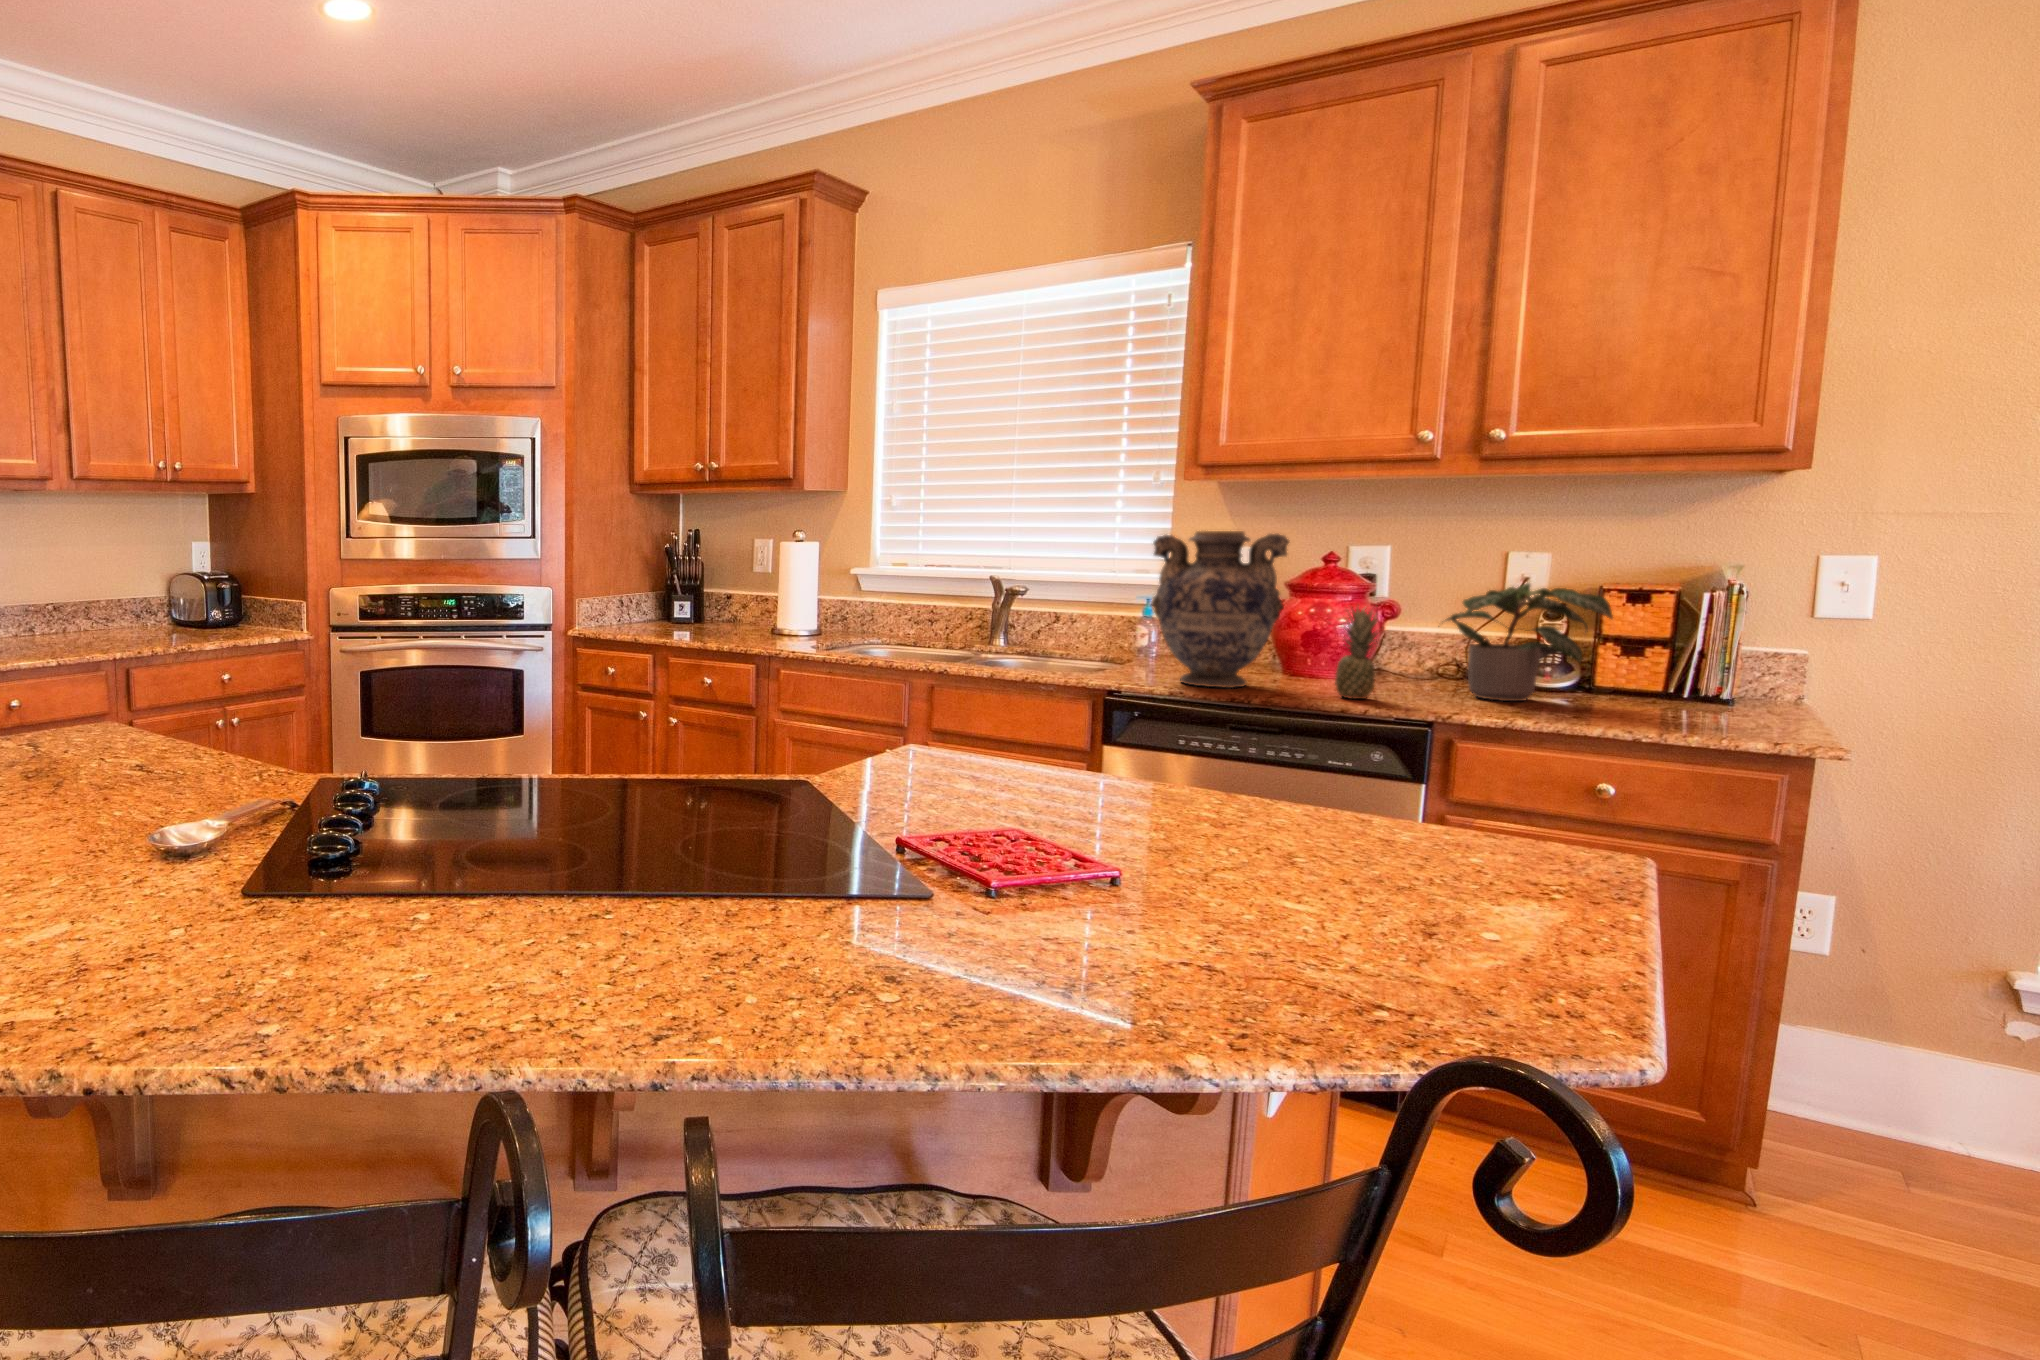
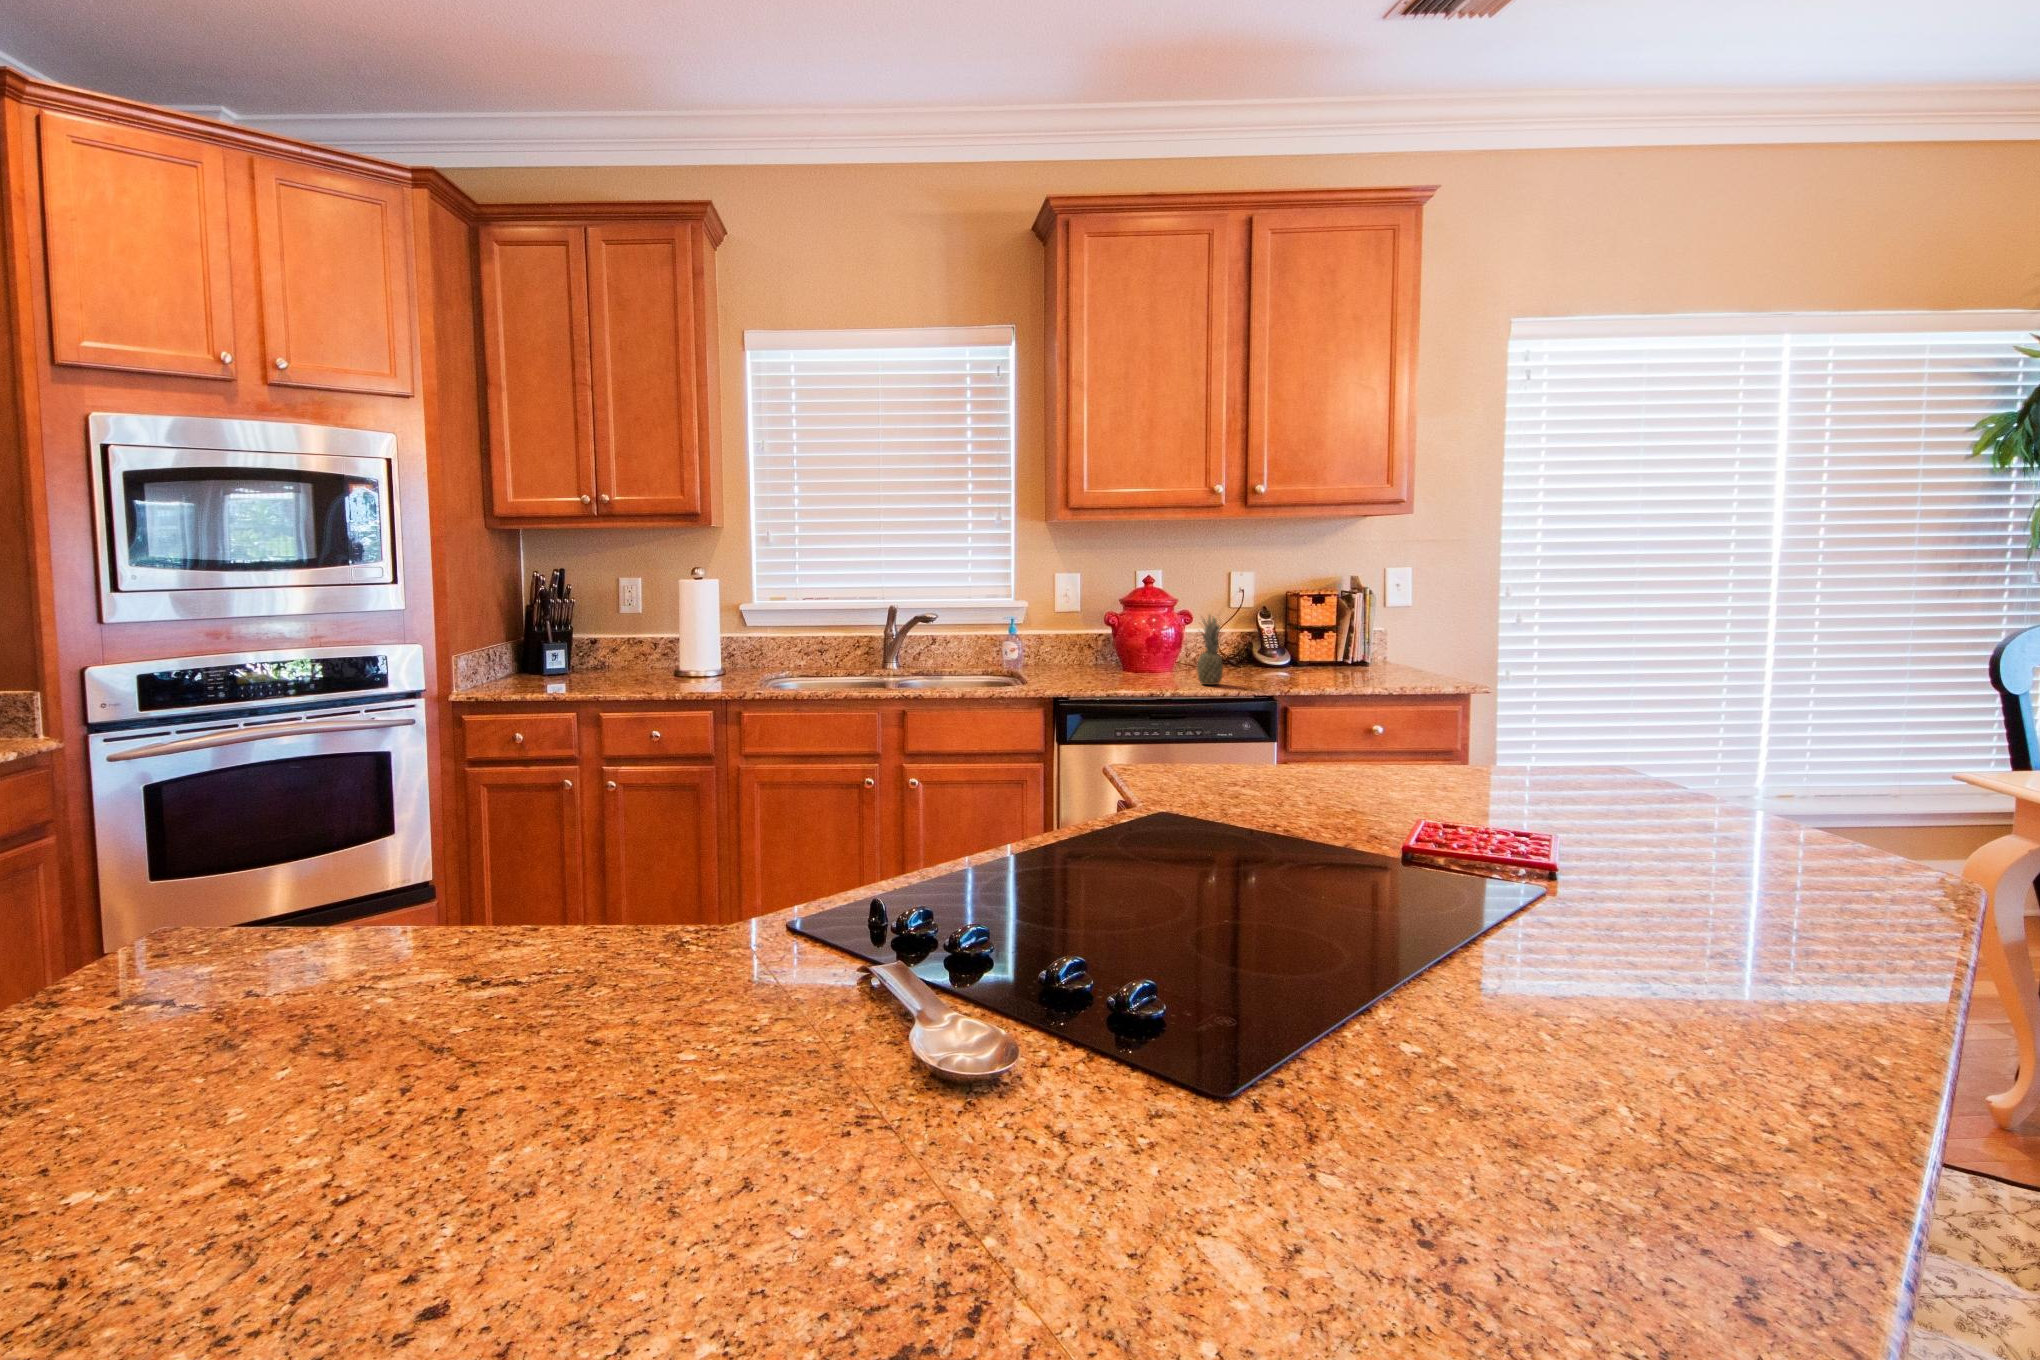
vase: present [1151,531,1289,688] -> none [1063,560,1157,687]
potted plant: present [1447,583,1613,701] -> none [1229,591,1339,676]

